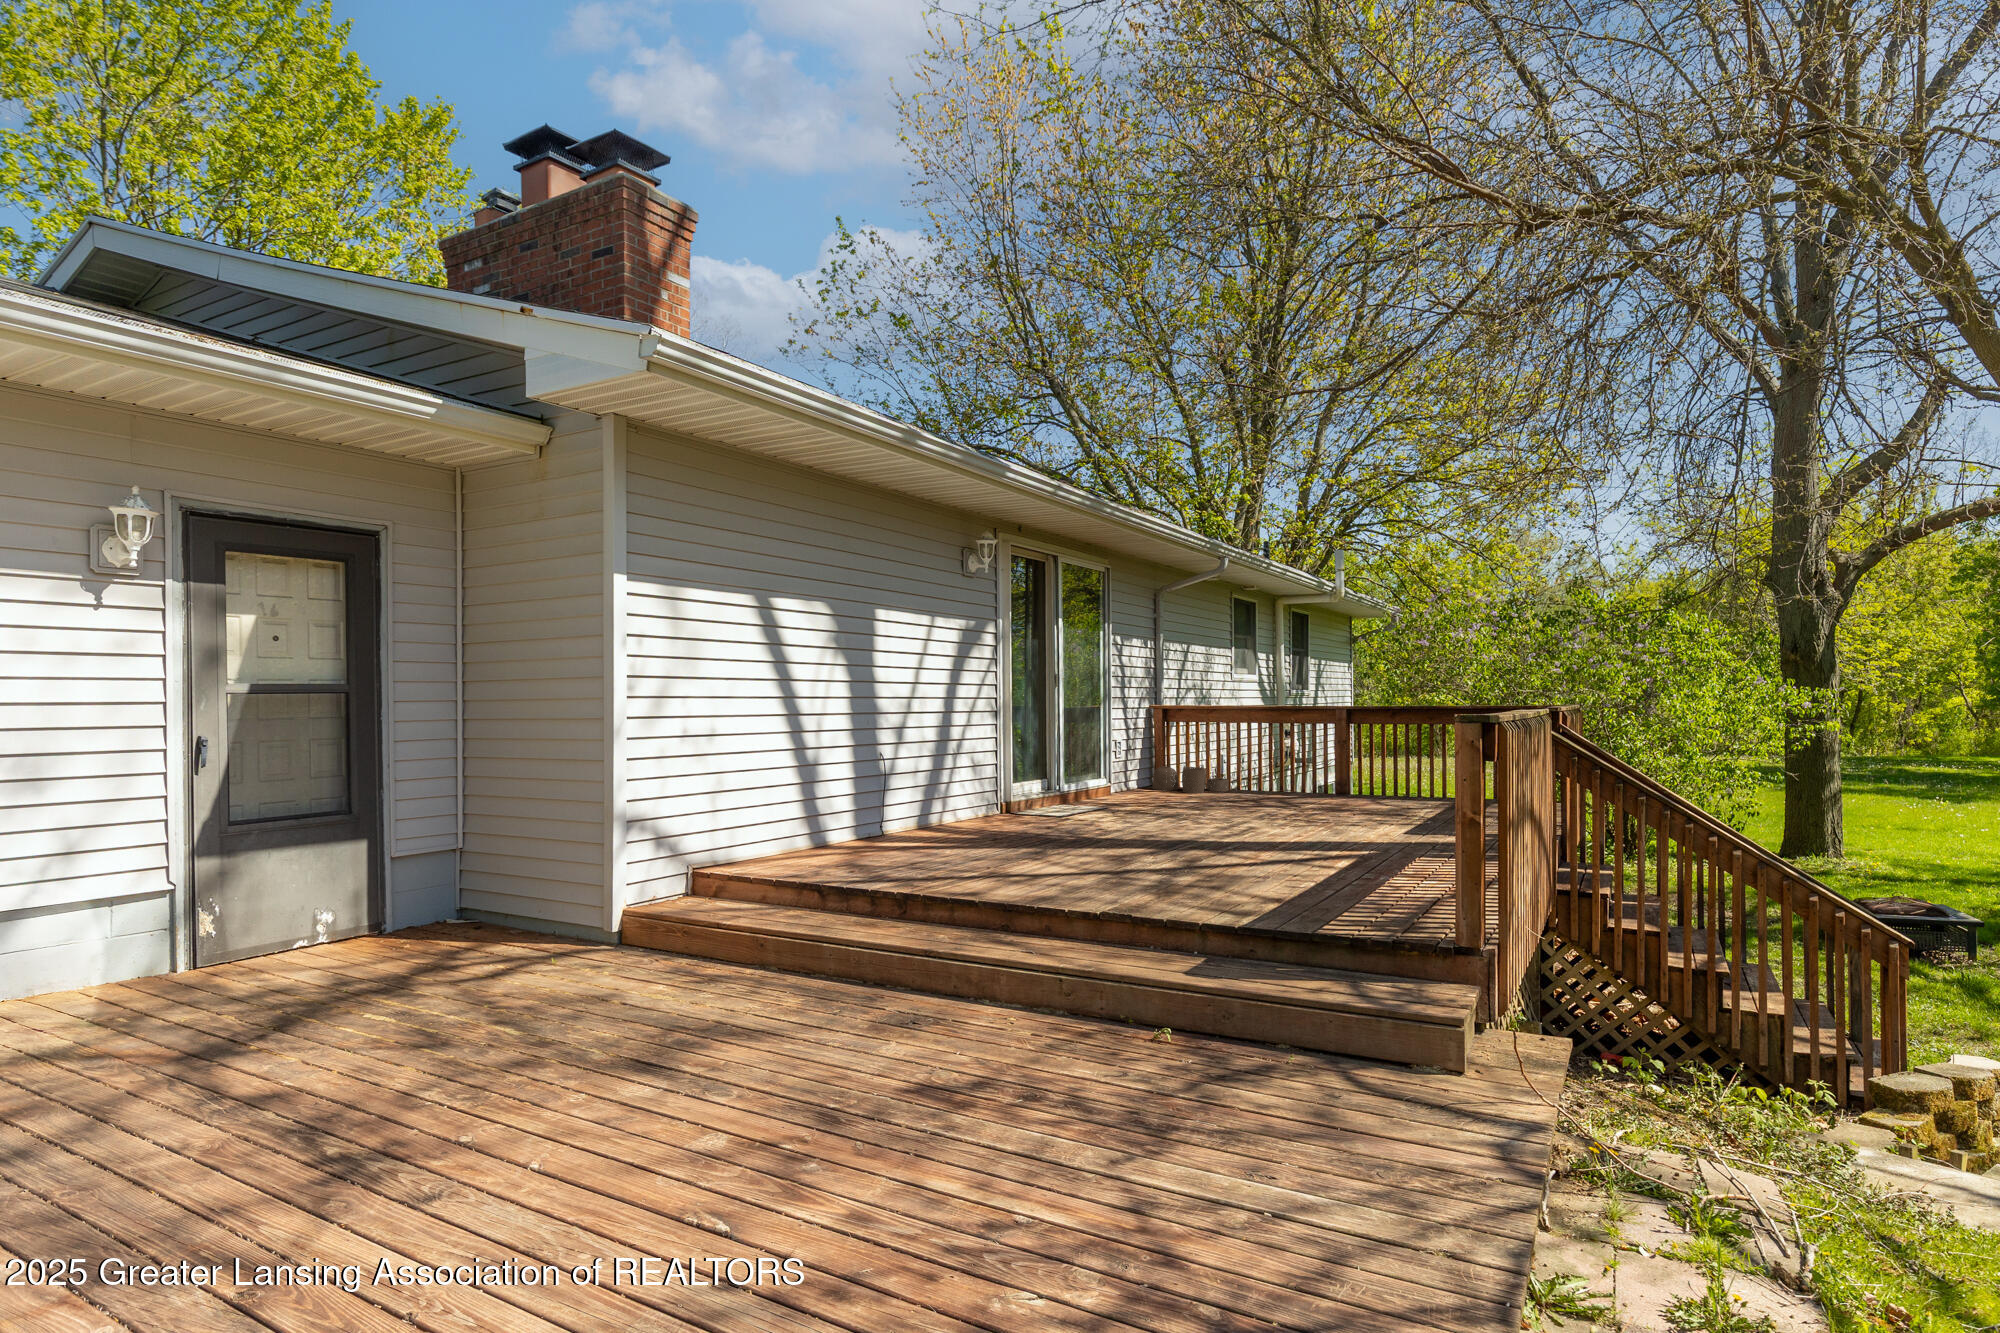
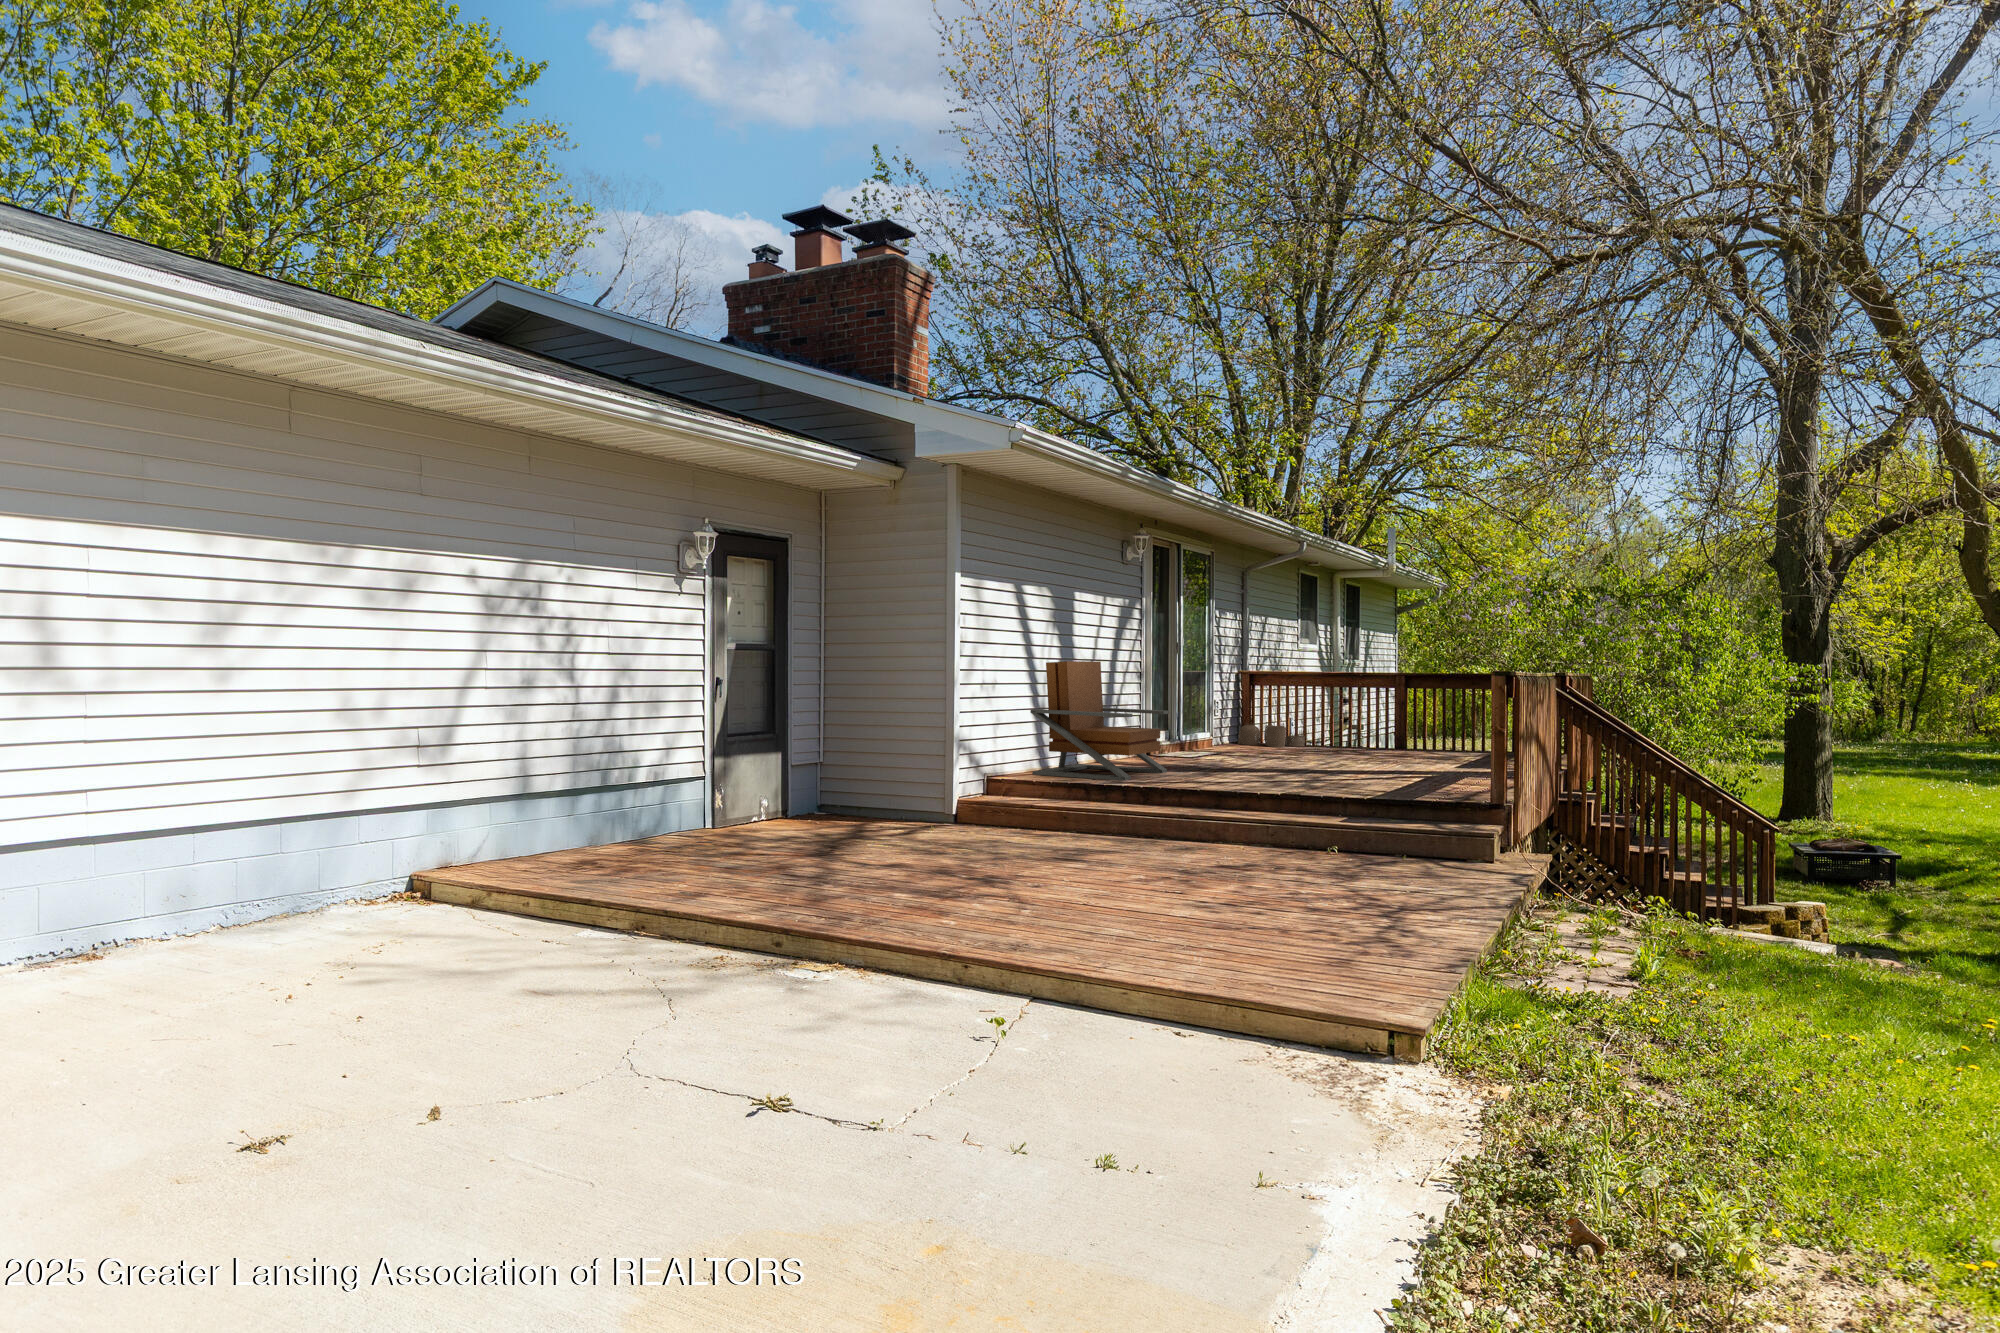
lounge chair: none [781,699,992,872] -> present [1030,661,1169,780]

